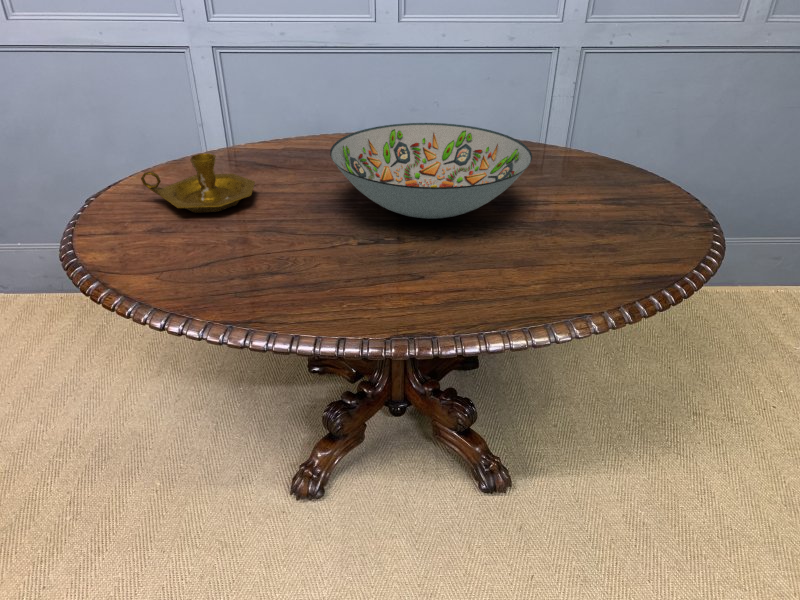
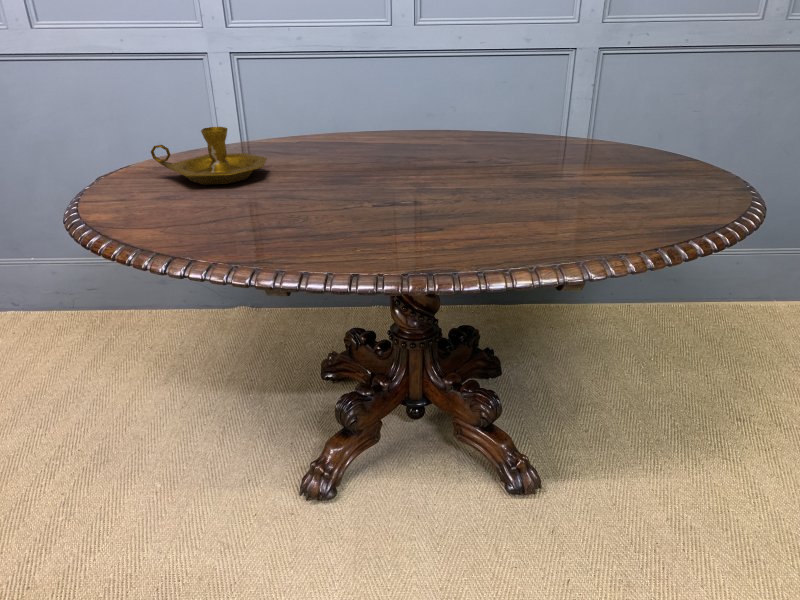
decorative bowl: present [330,123,532,219] -> none [344,101,554,186]

